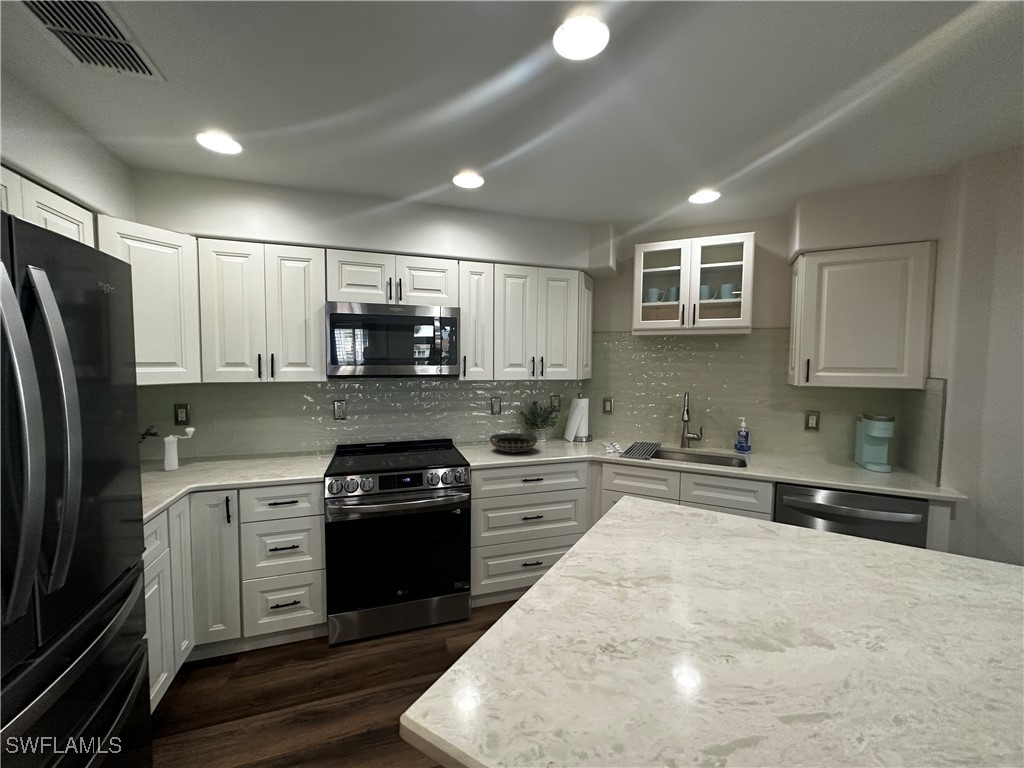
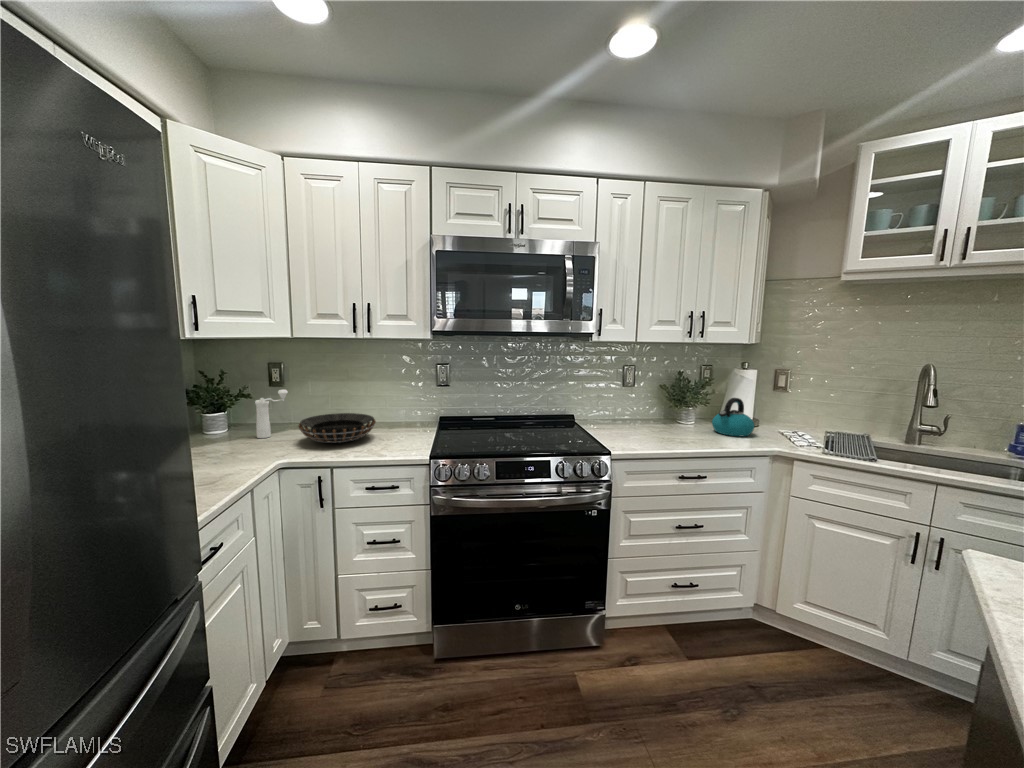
kettle: none [556,420,584,449] -> present [712,398,754,436]
decorative bowl: present [490,433,537,452] -> present [299,413,376,443]

